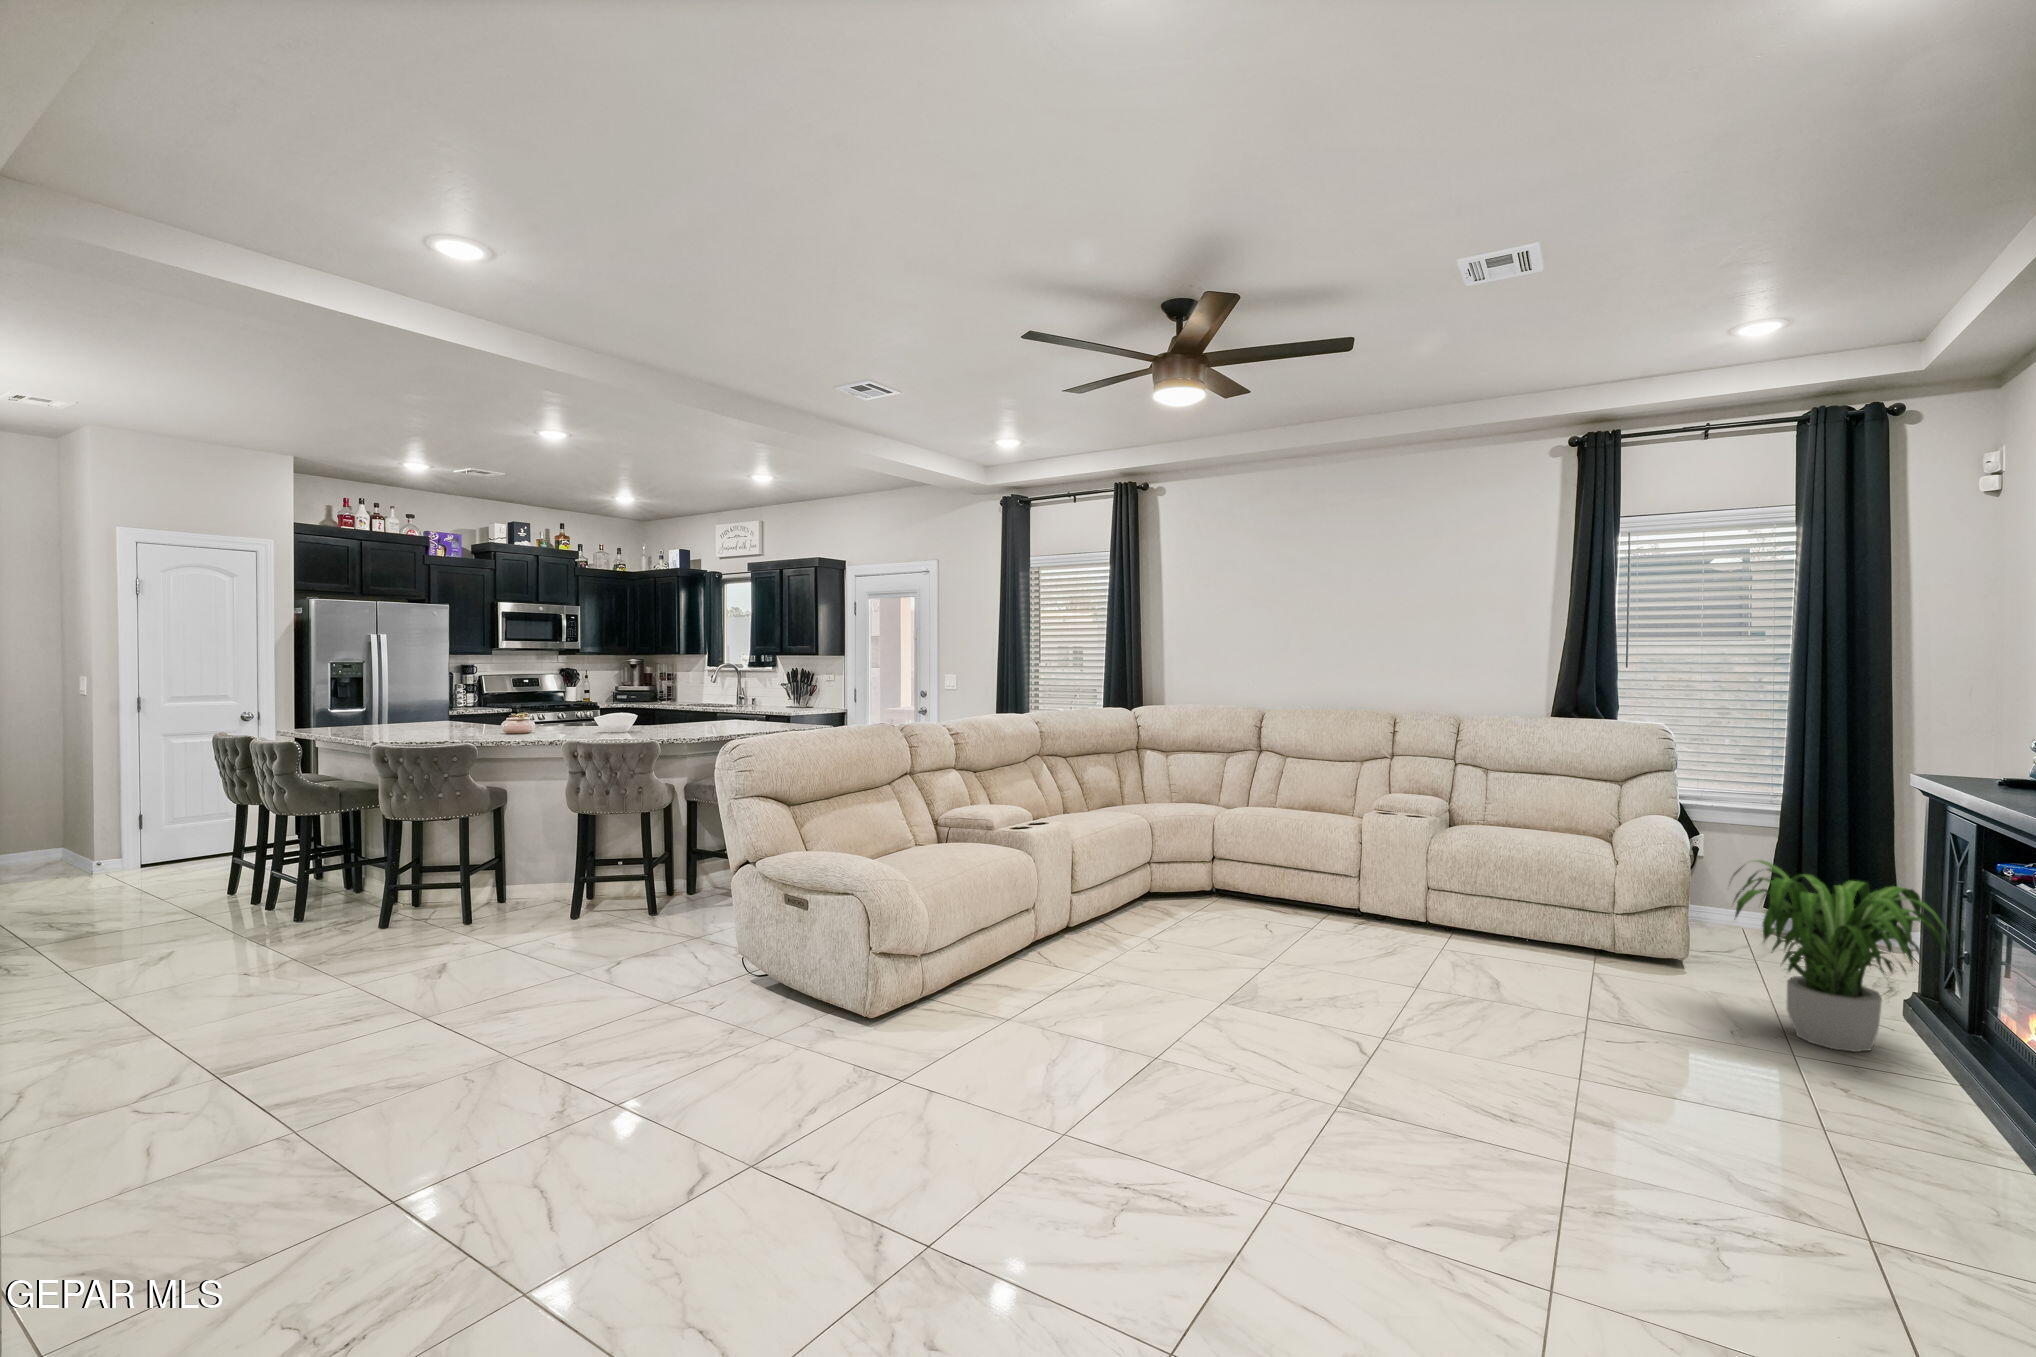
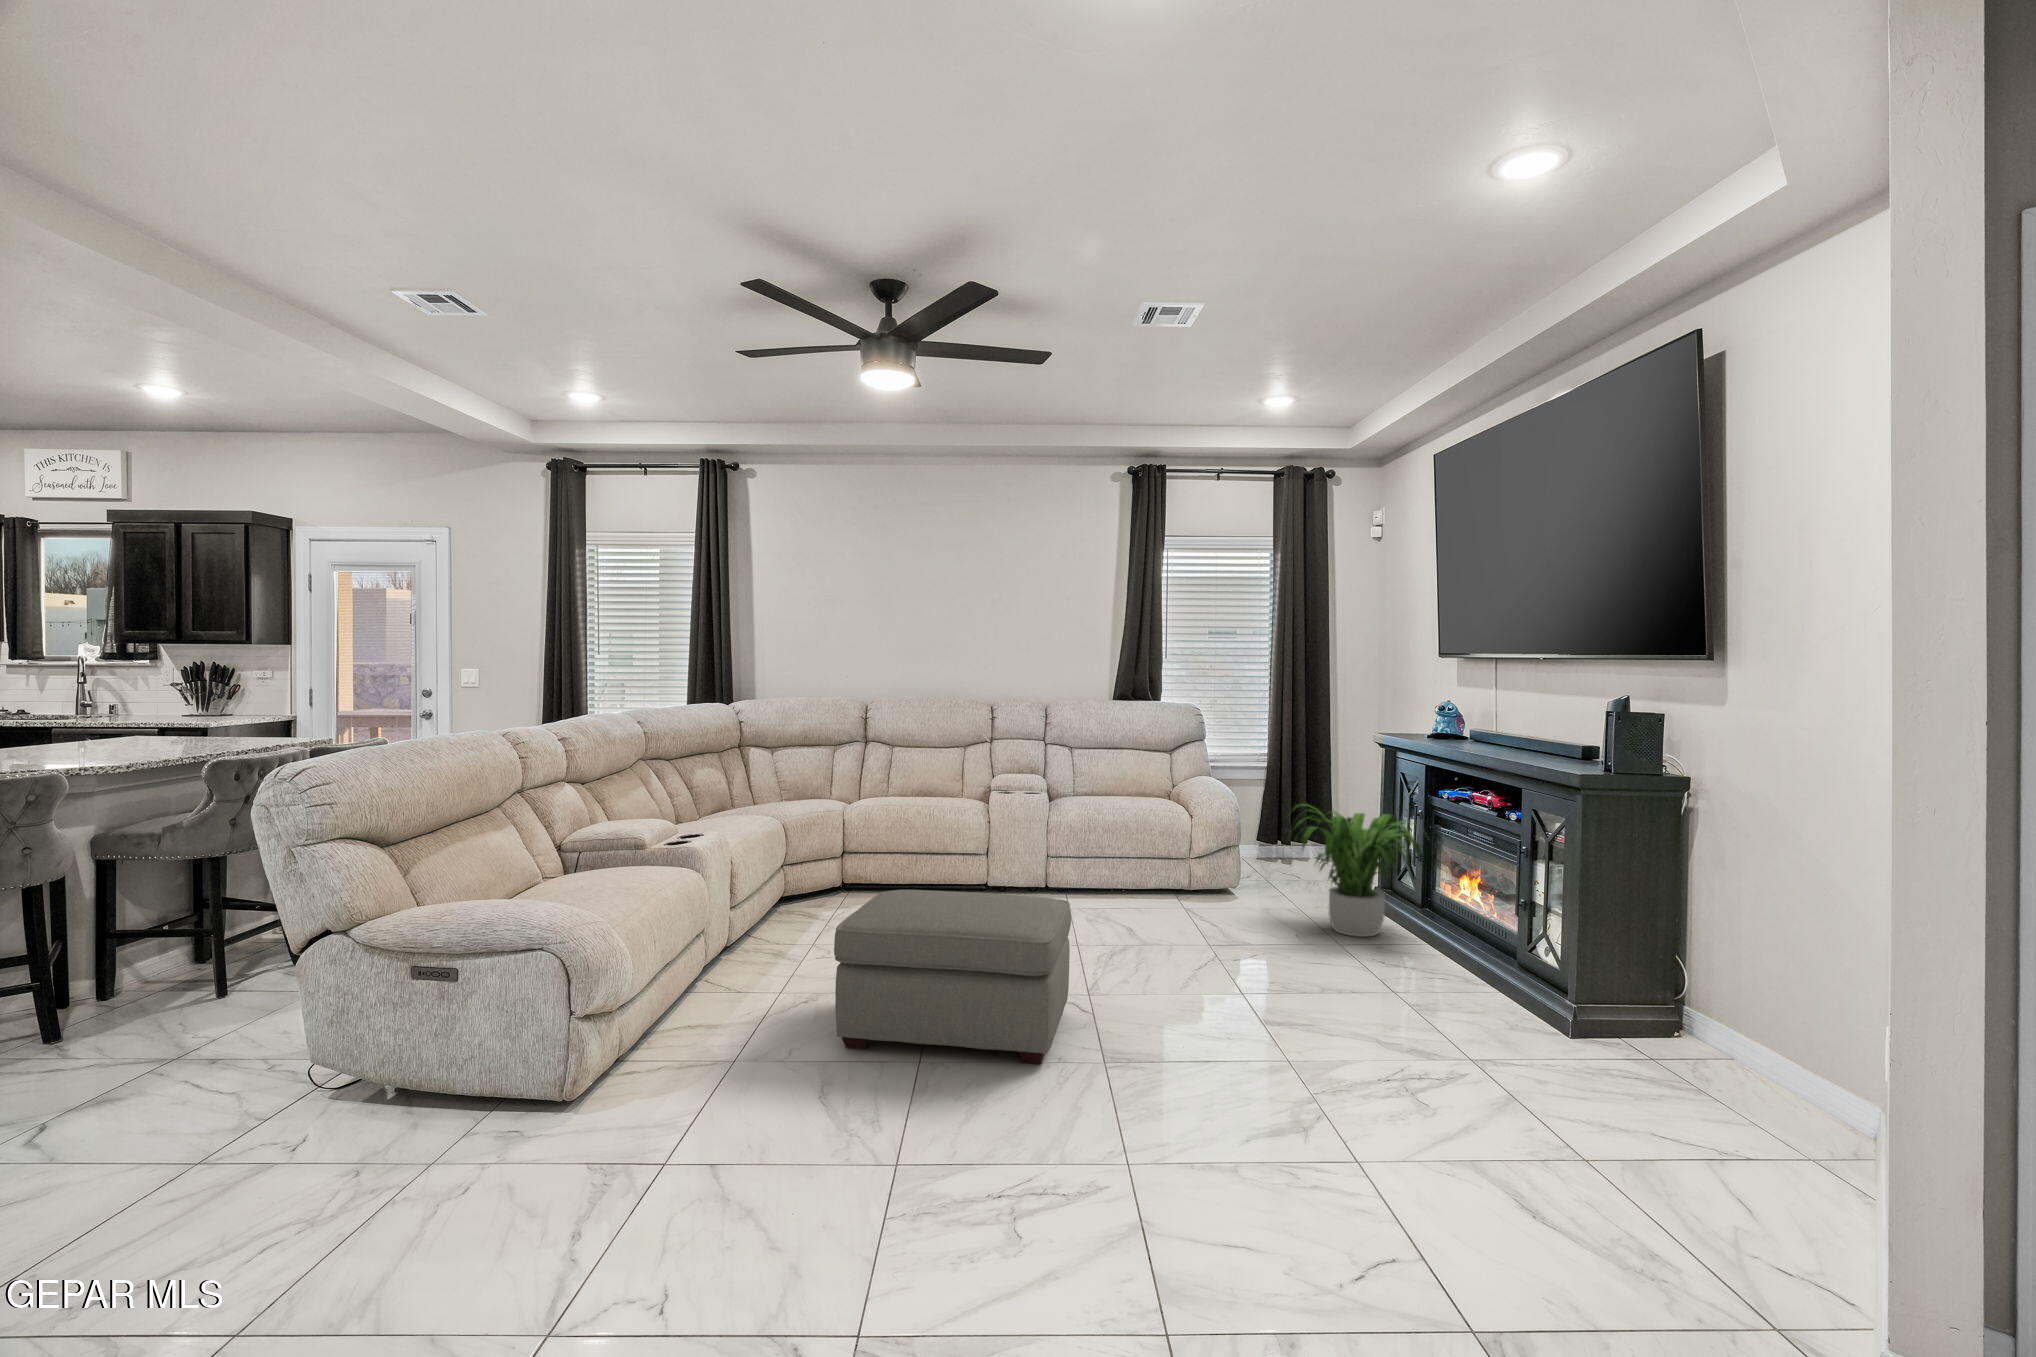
ottoman: none [1085,892,1336,1083] -> present [834,890,1071,1064]

